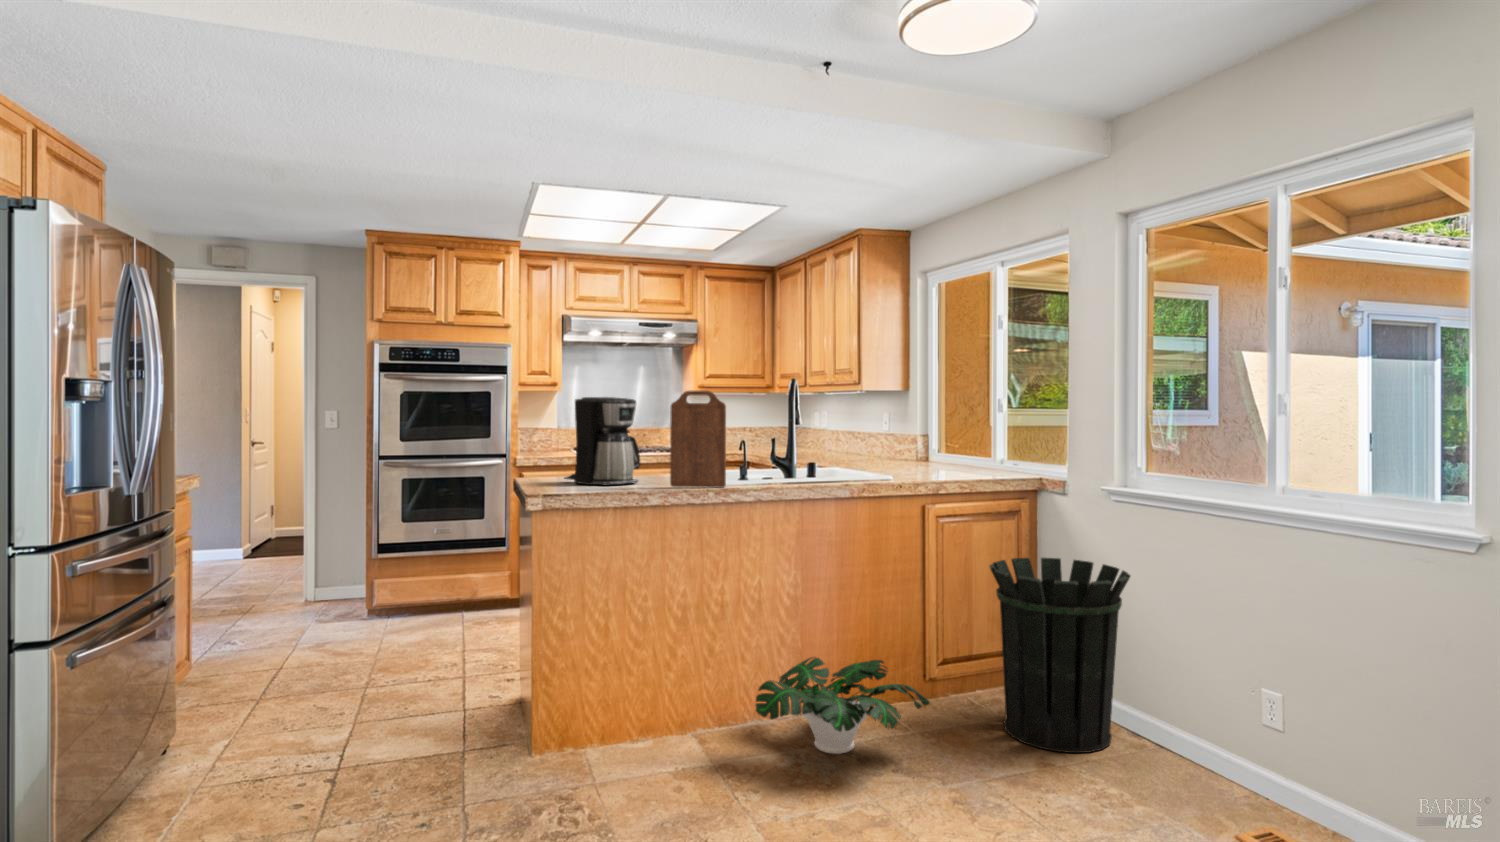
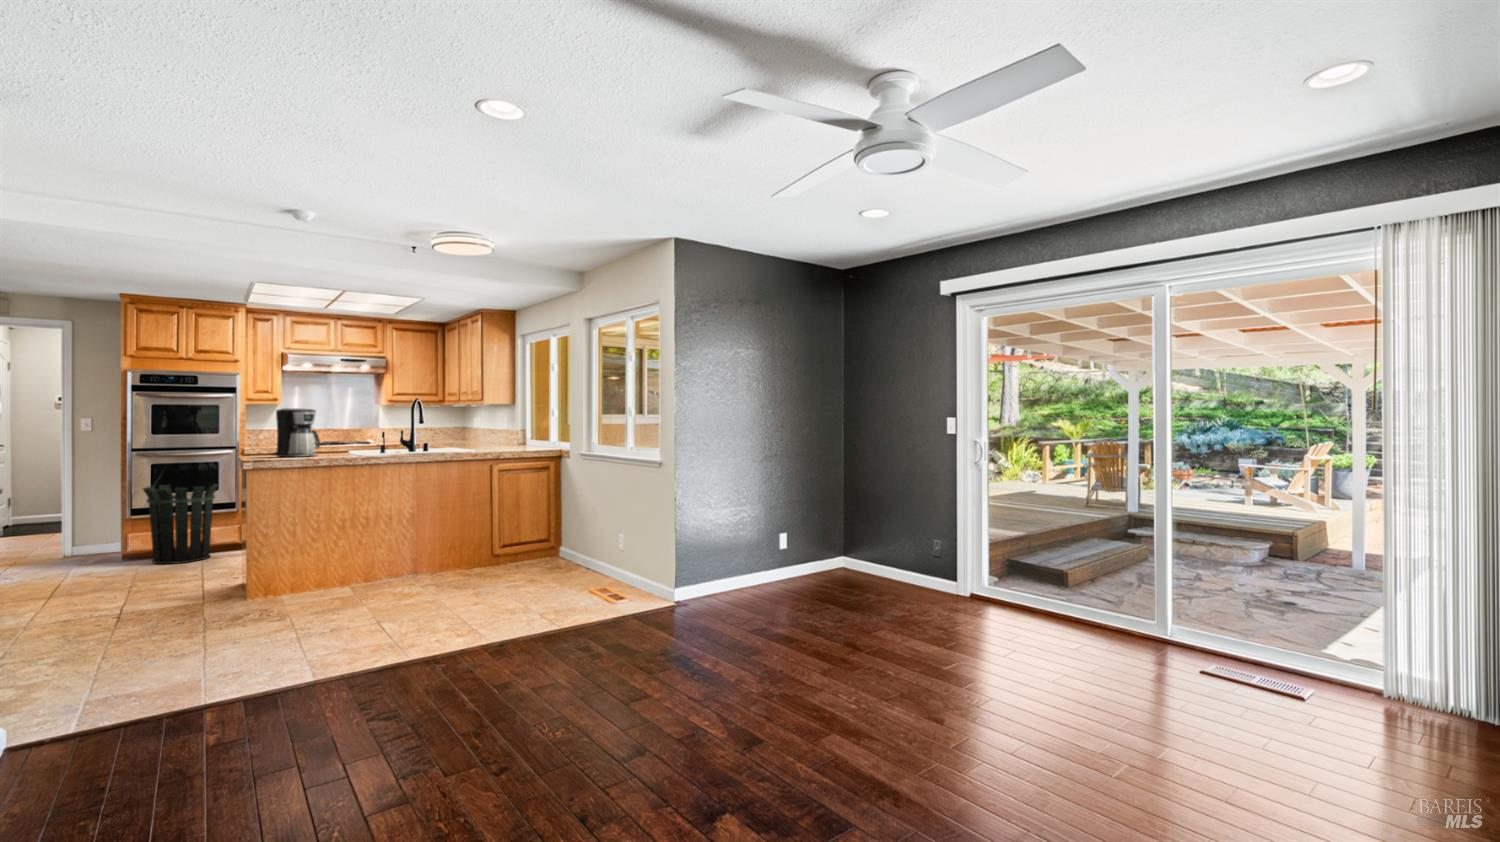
cutting board: present [670,390,726,488] -> none [334,405,367,456]
waste bin: present [989,558,1130,753] -> present [143,484,218,564]
potted plant: present [756,657,930,754] -> none [378,542,475,587]

